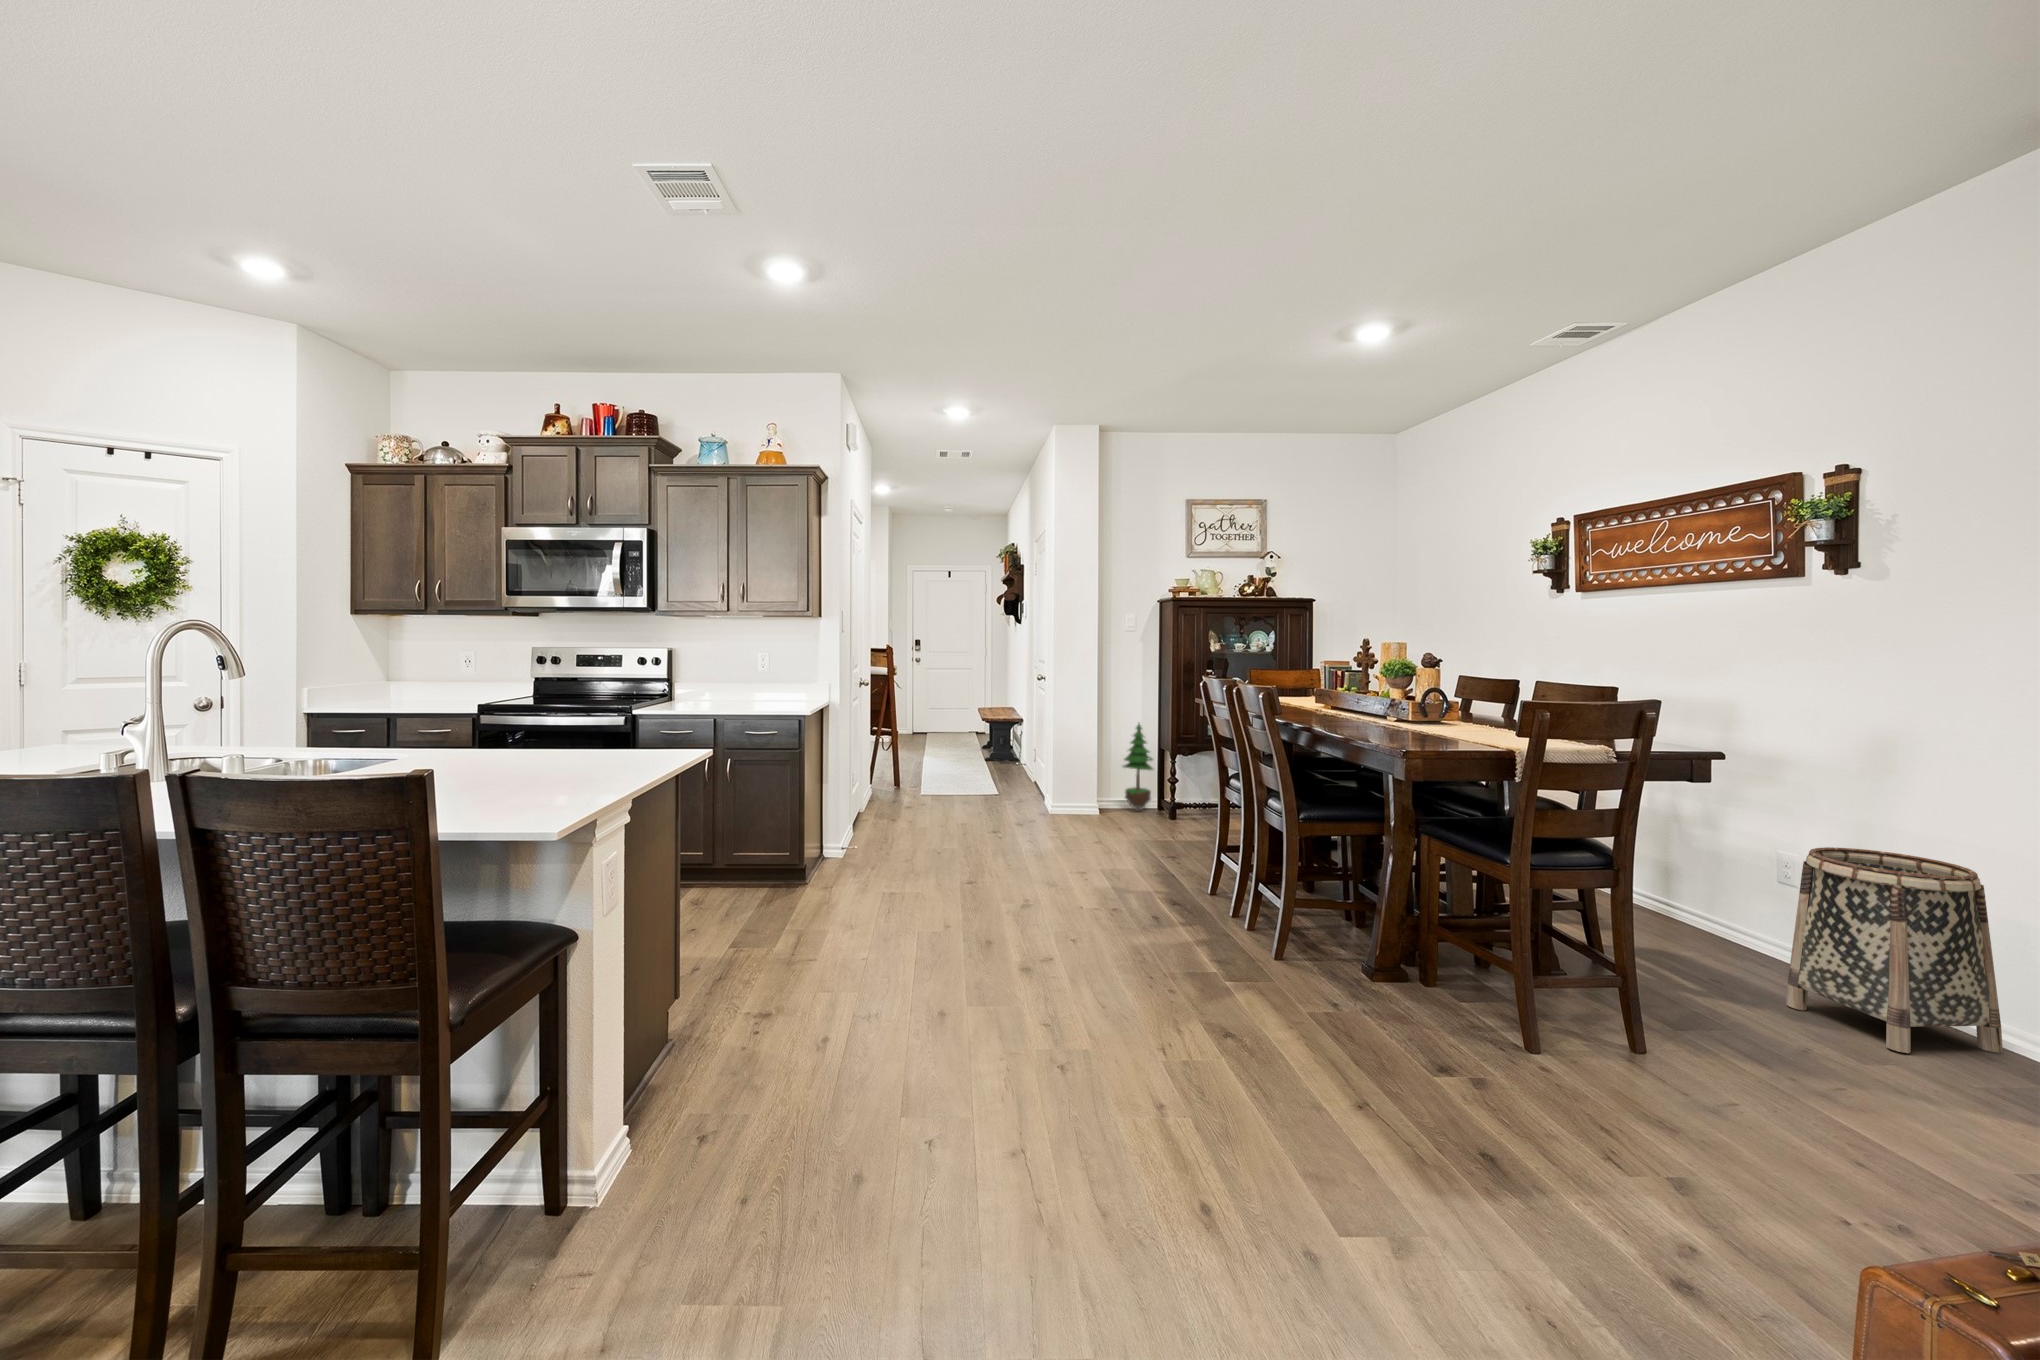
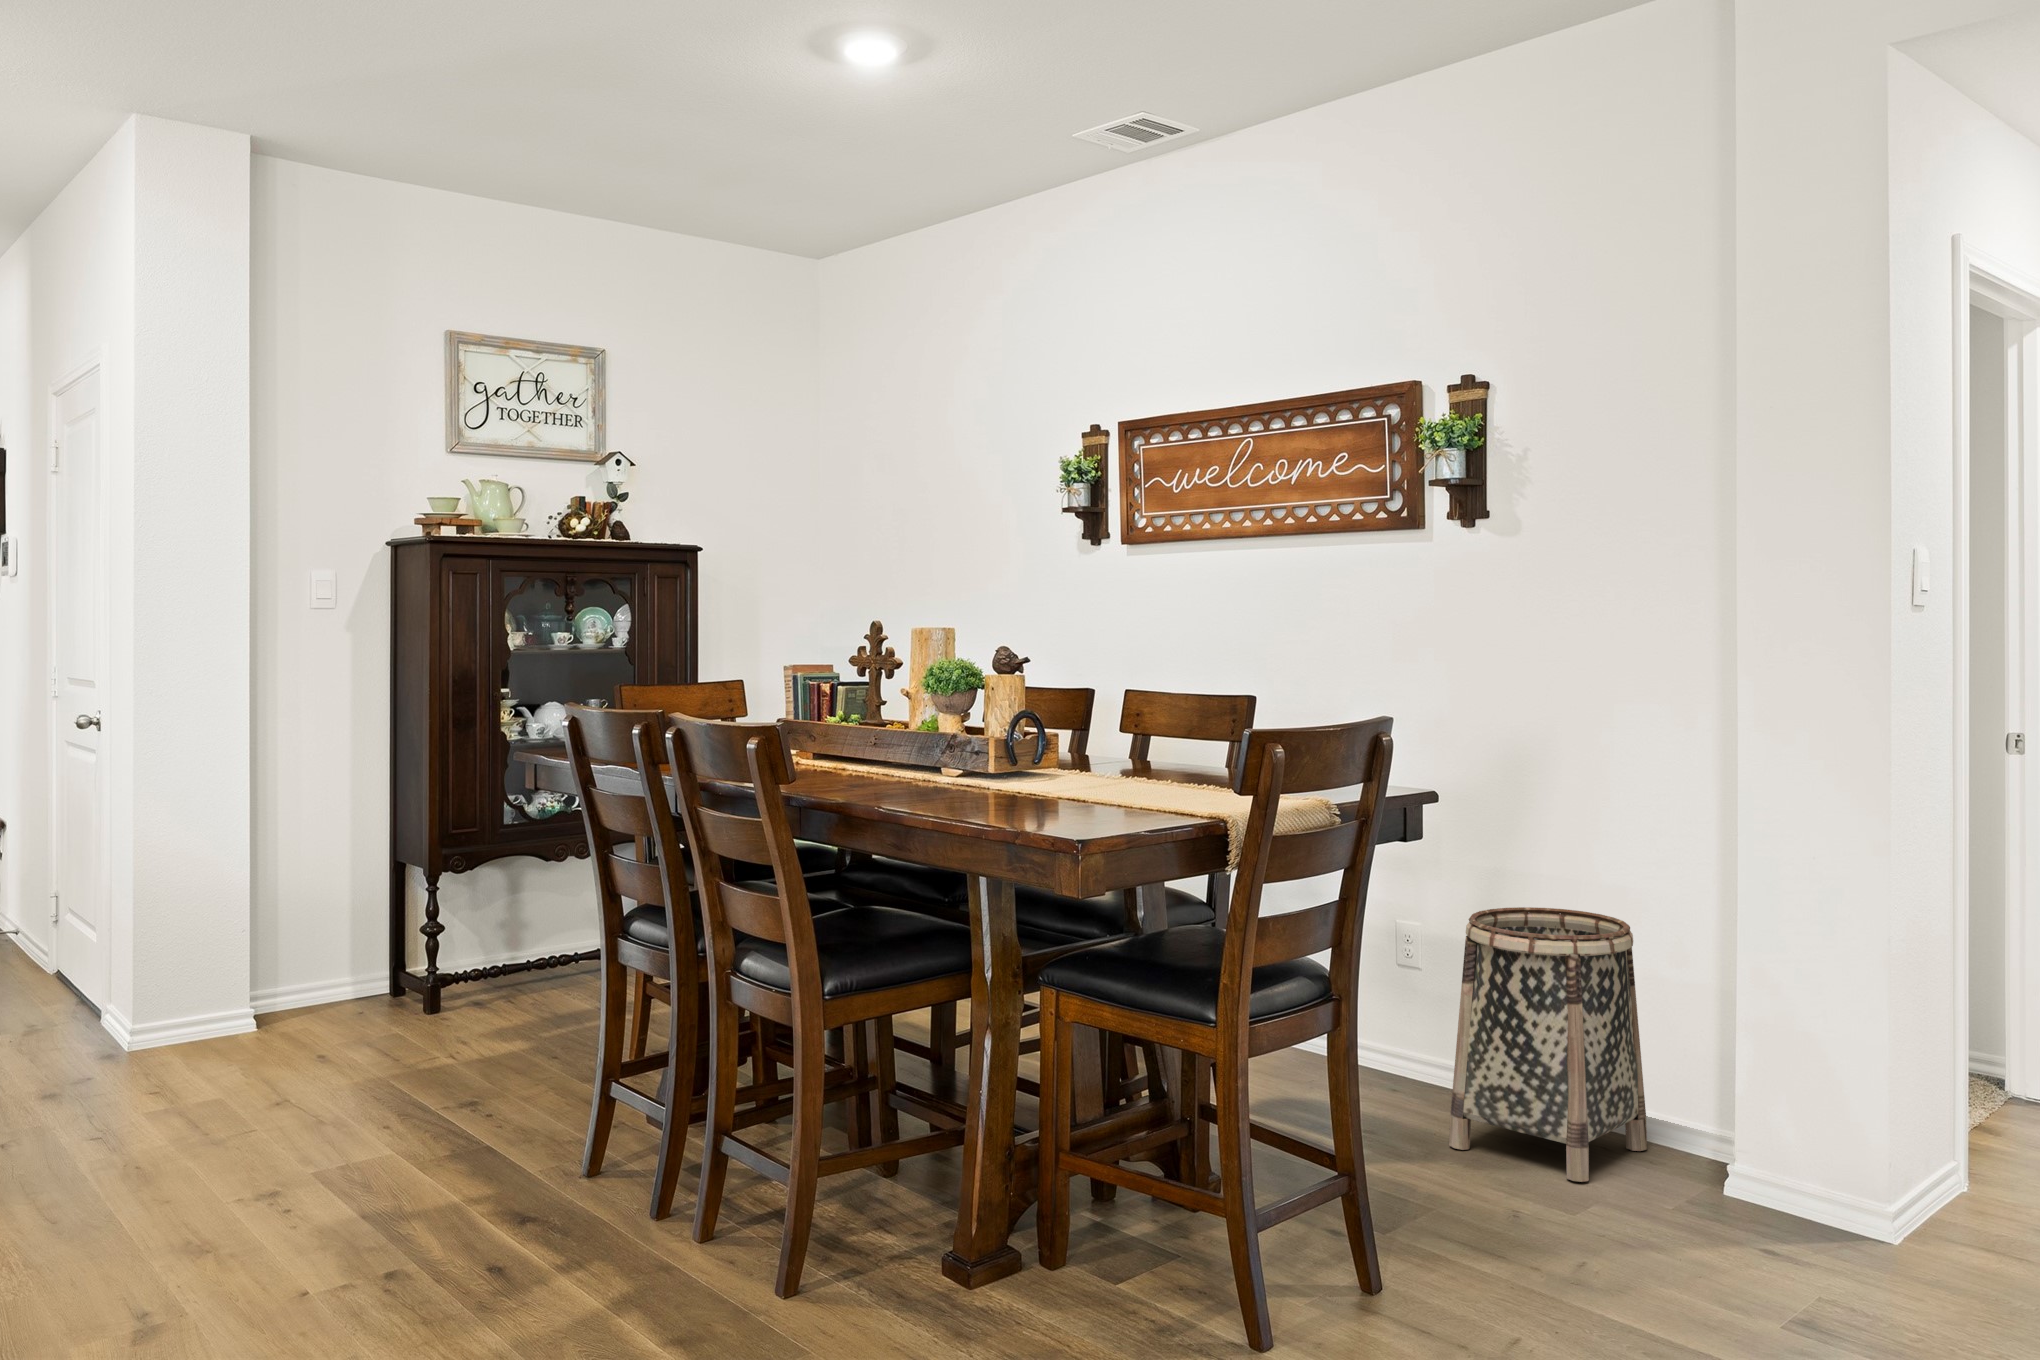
potted tree: present [1123,724,1153,811] -> none [309,809,387,1008]

